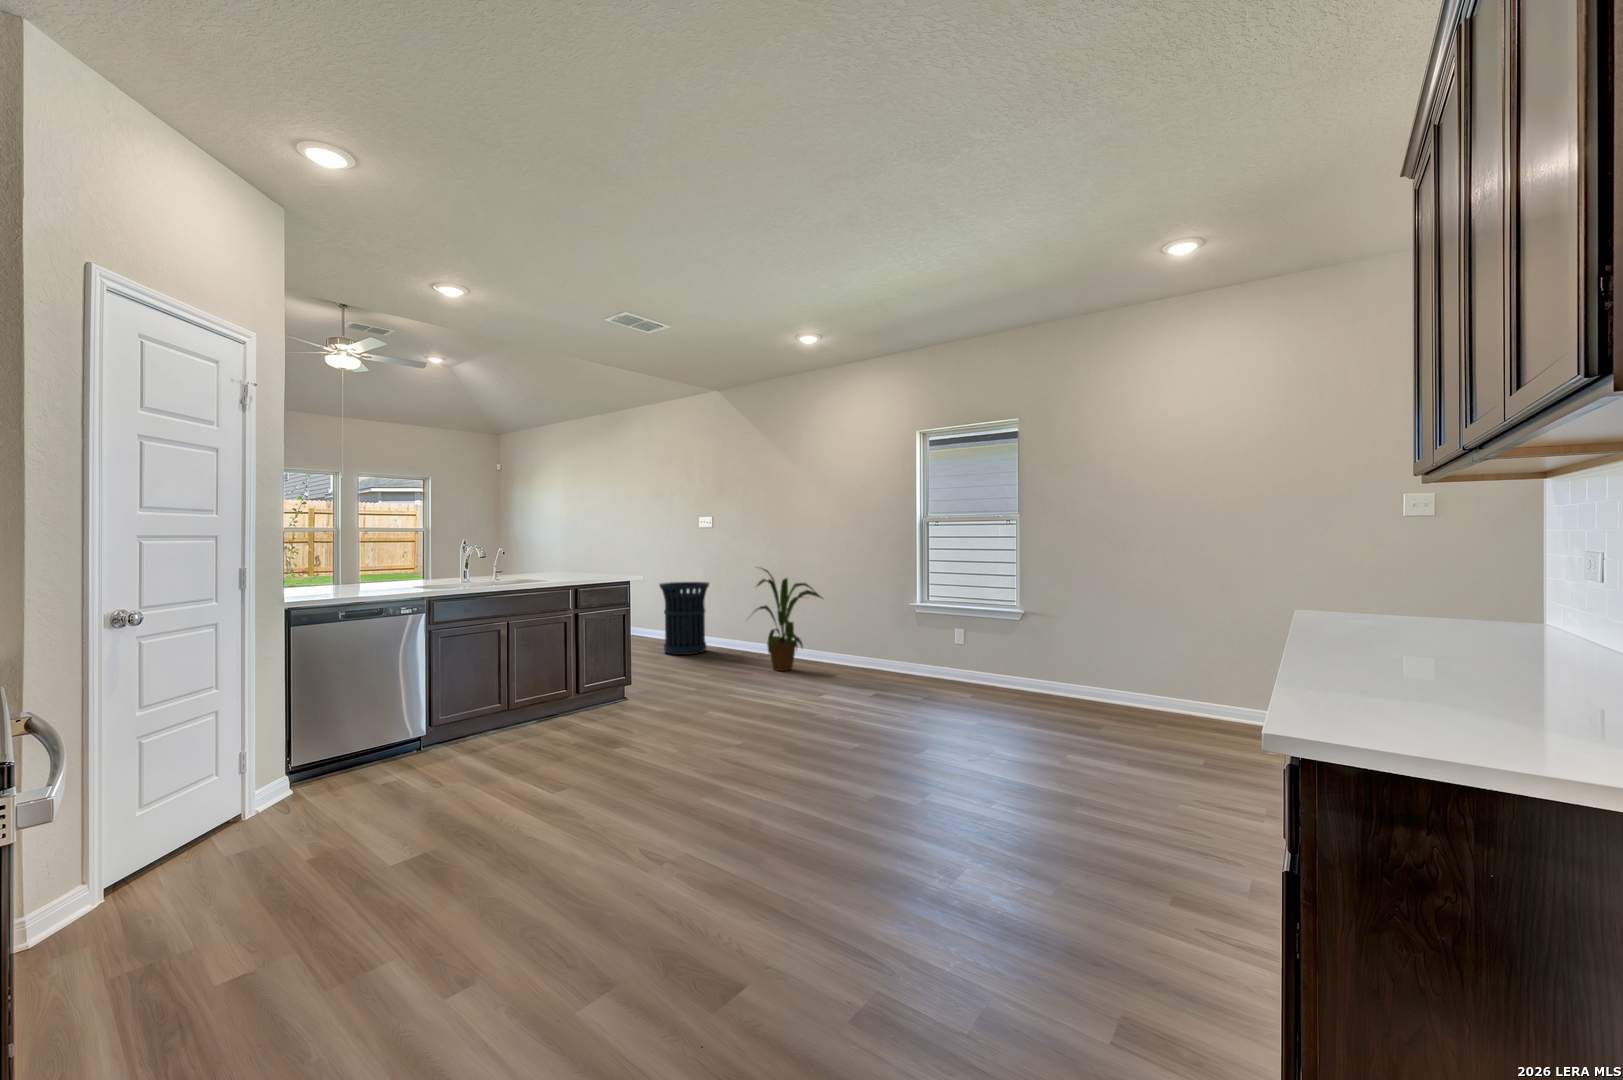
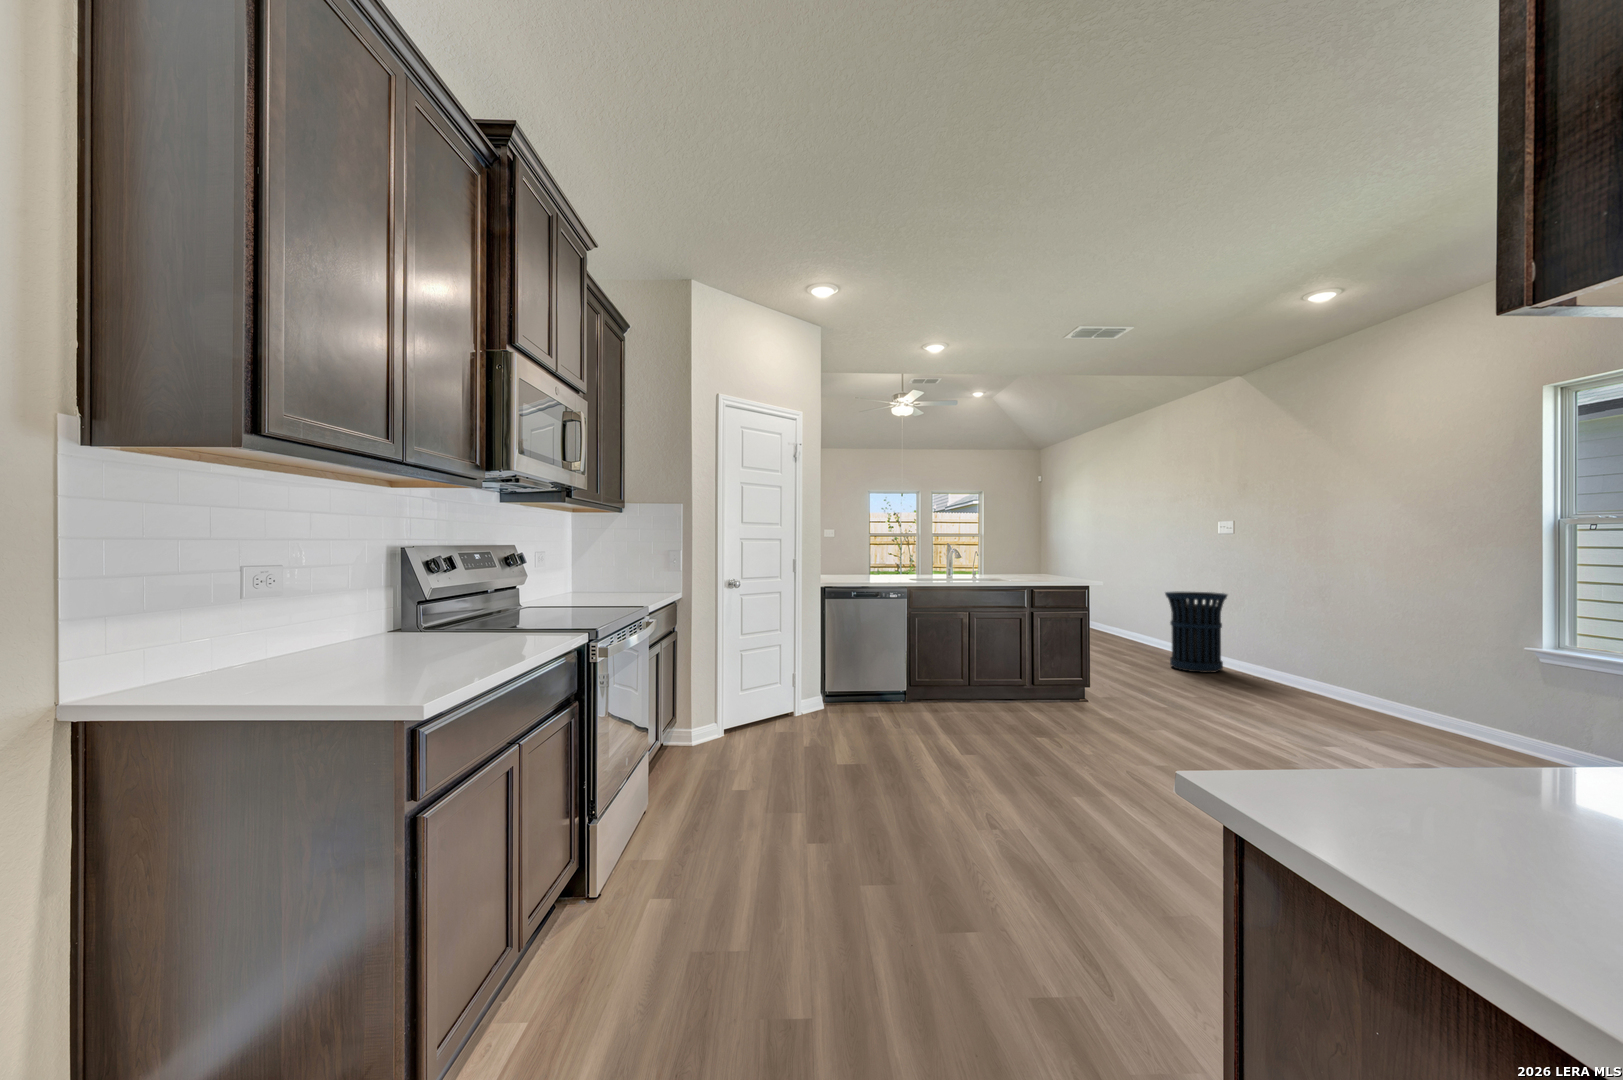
house plant: present [755,568,821,671] -> none [1247,578,1365,707]

